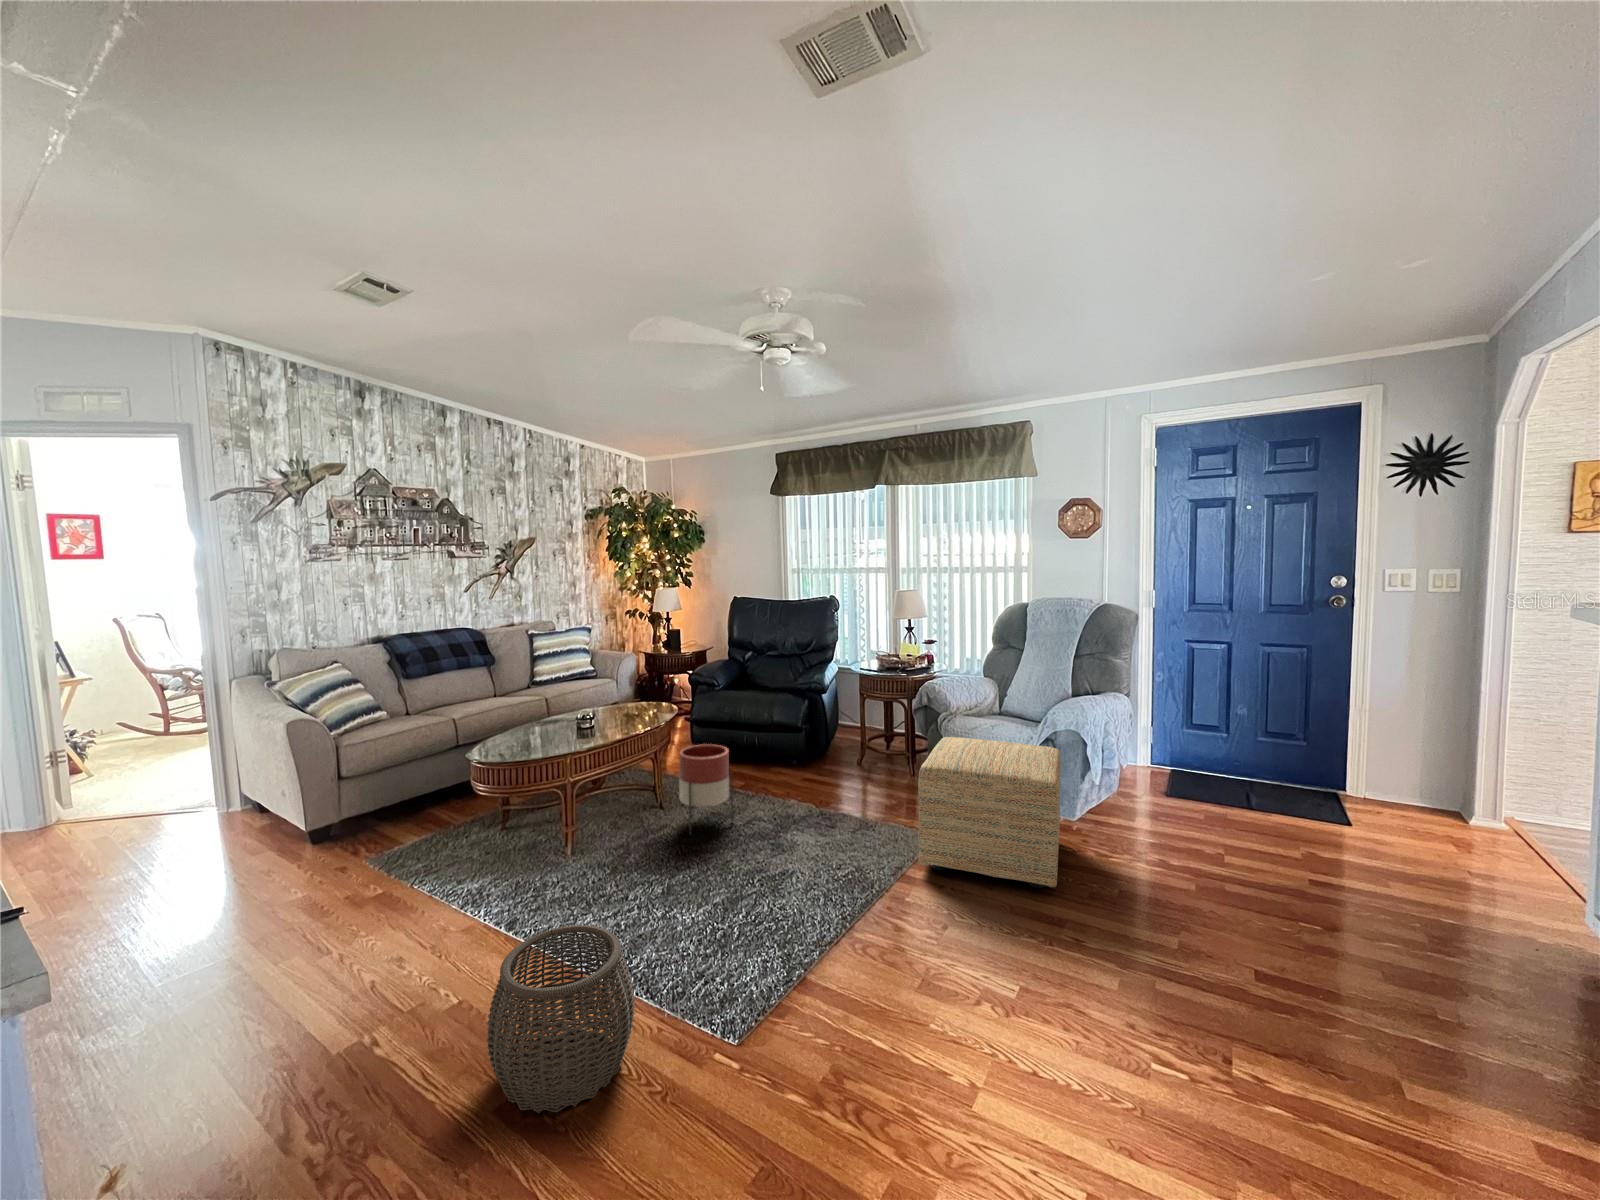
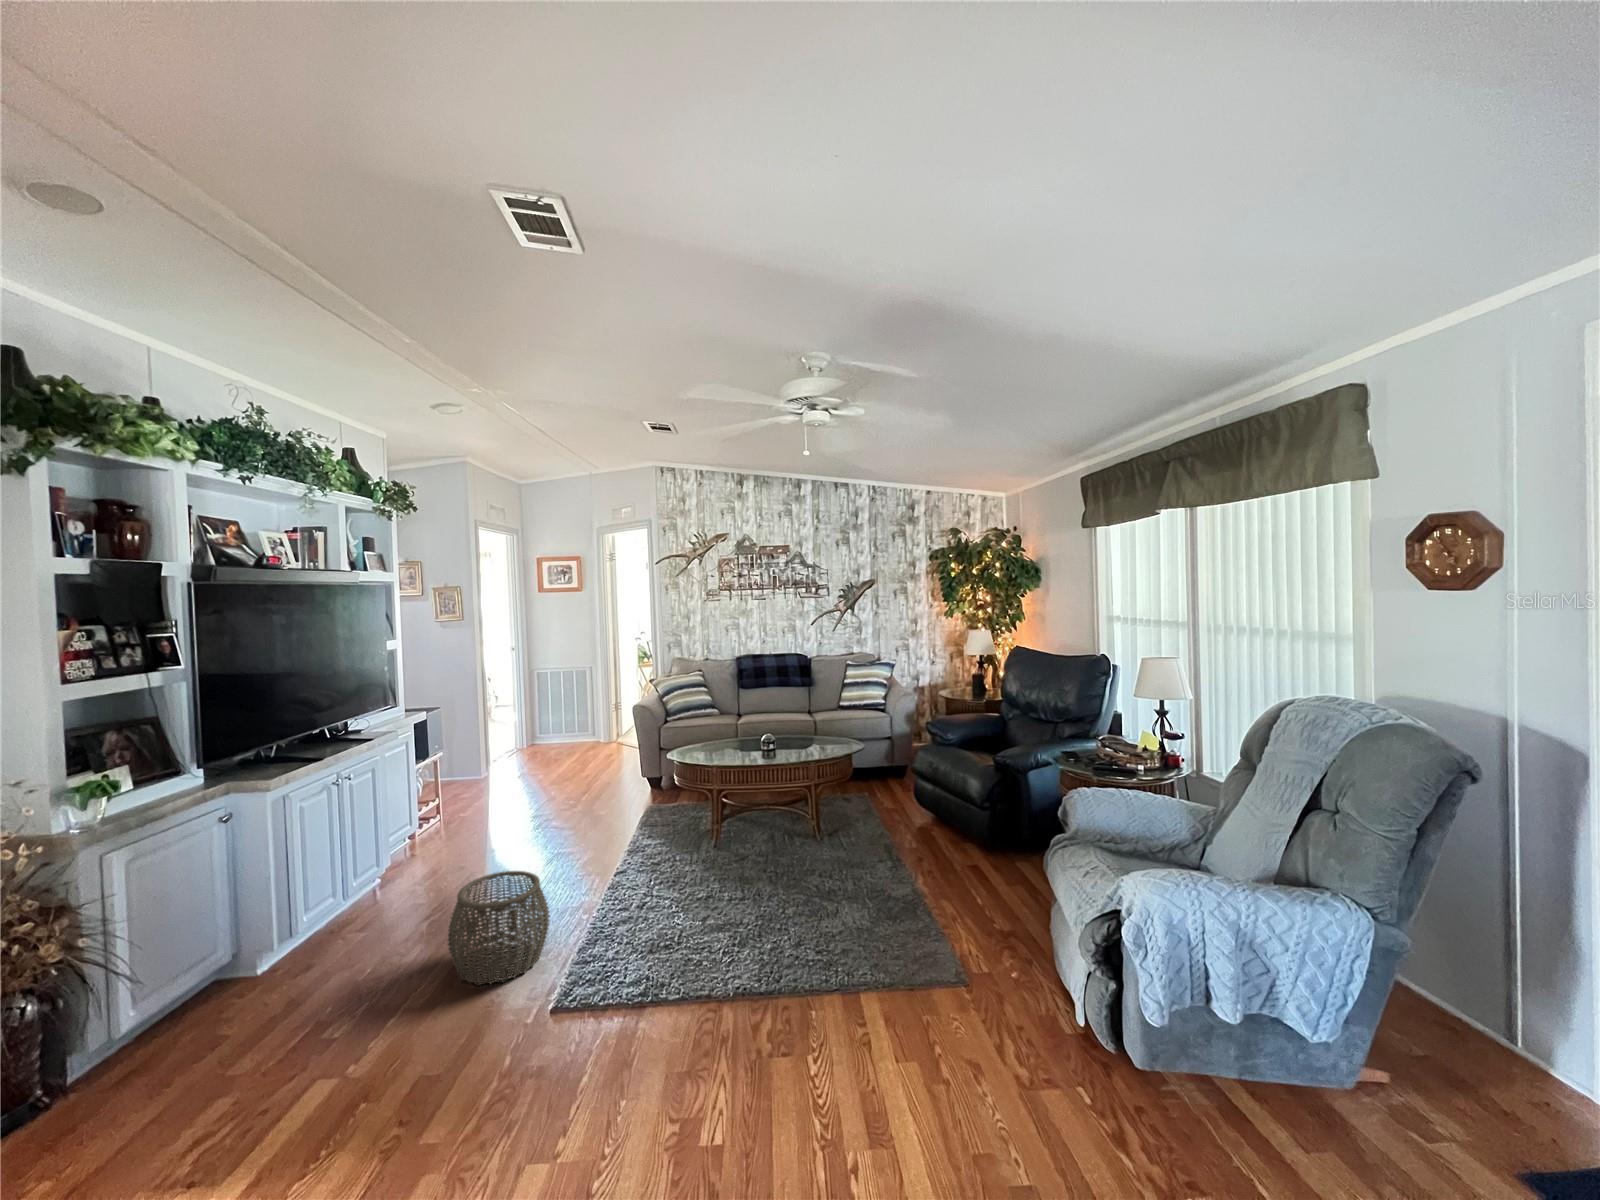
ottoman: present [918,737,1061,888] -> none [872,860,1106,1106]
planter: present [679,744,733,834] -> none [791,789,841,876]

